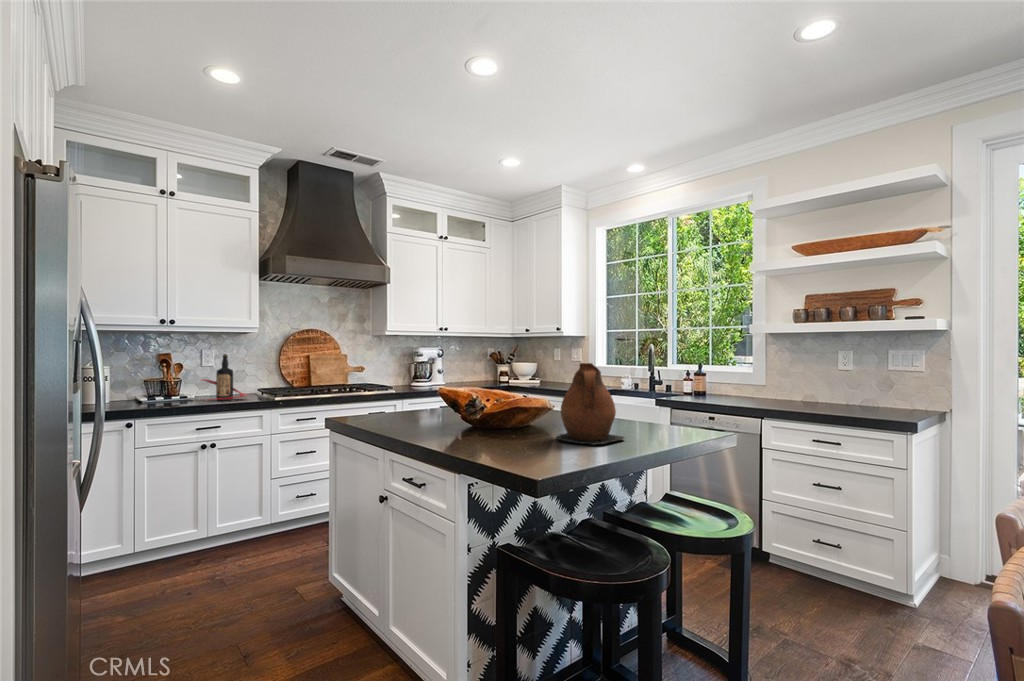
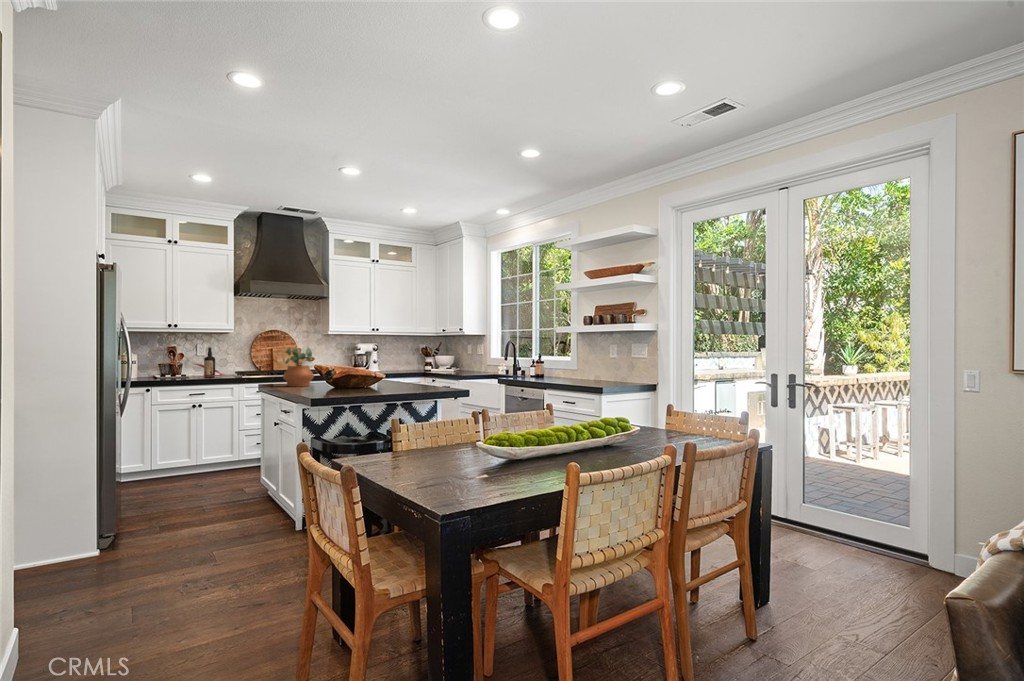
potted plant: none [379,356,432,429] -> present [283,348,314,387]
ceramic pitcher: present [556,363,625,445] -> none [360,349,400,390]

